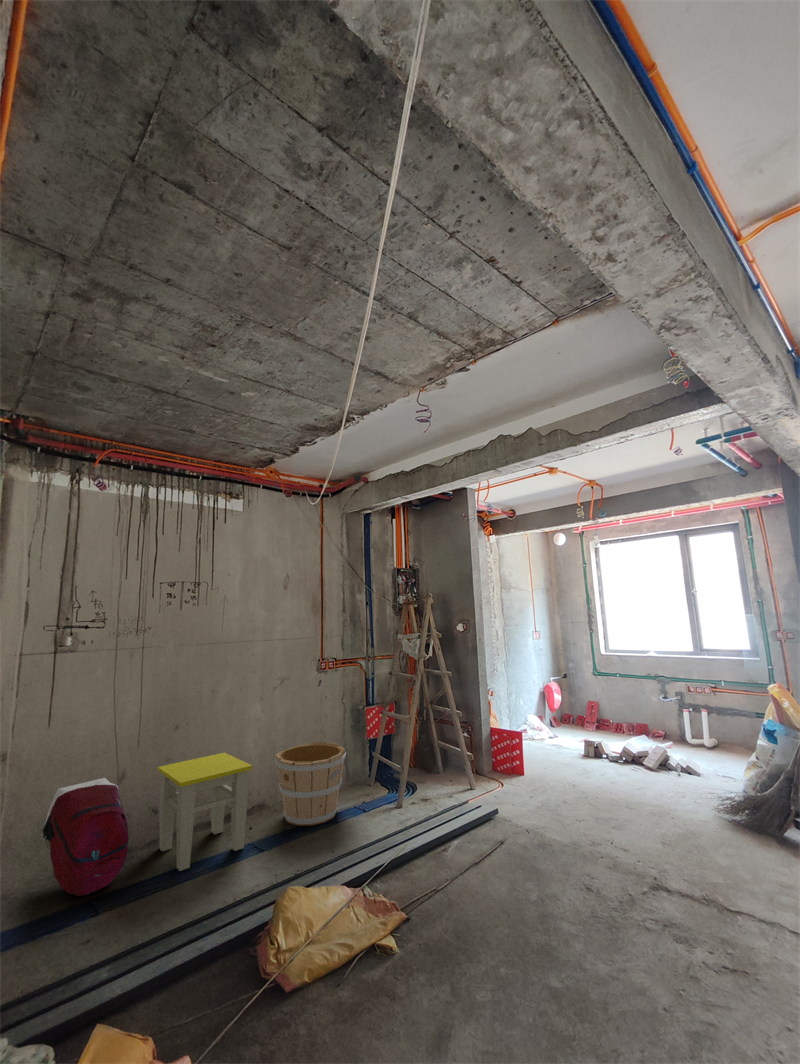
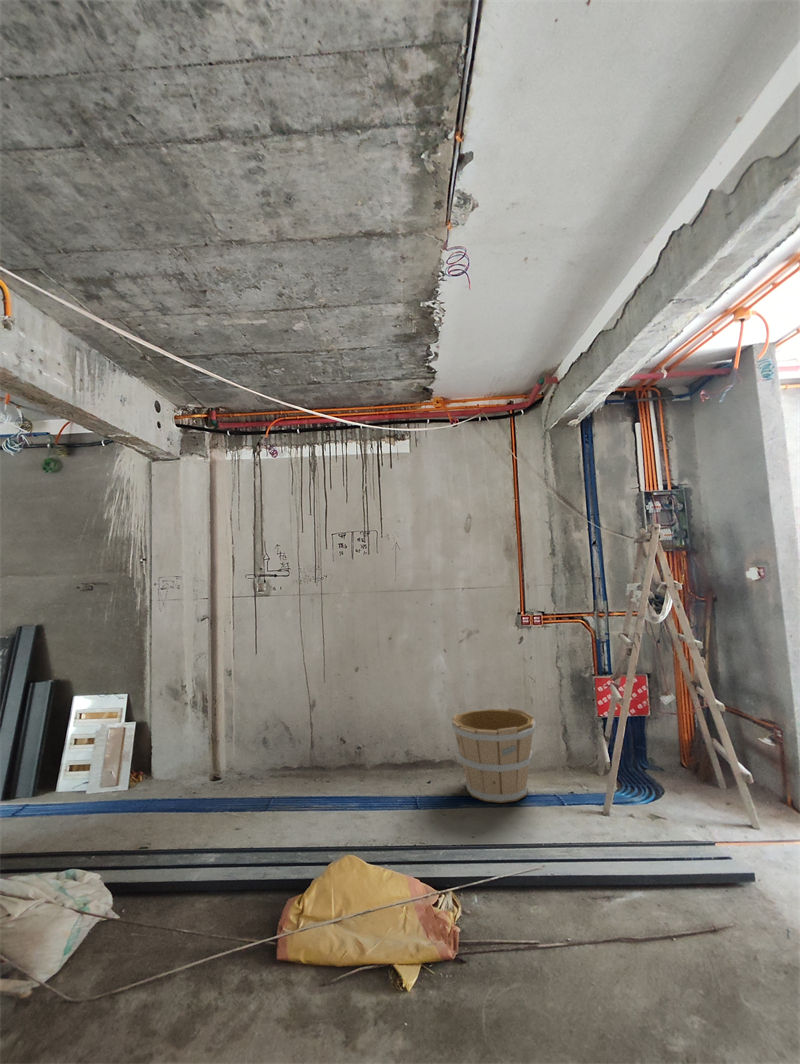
stool: present [158,753,252,871] -> none [333,701,408,802]
backpack: present [43,778,129,896] -> none [253,704,310,796]

